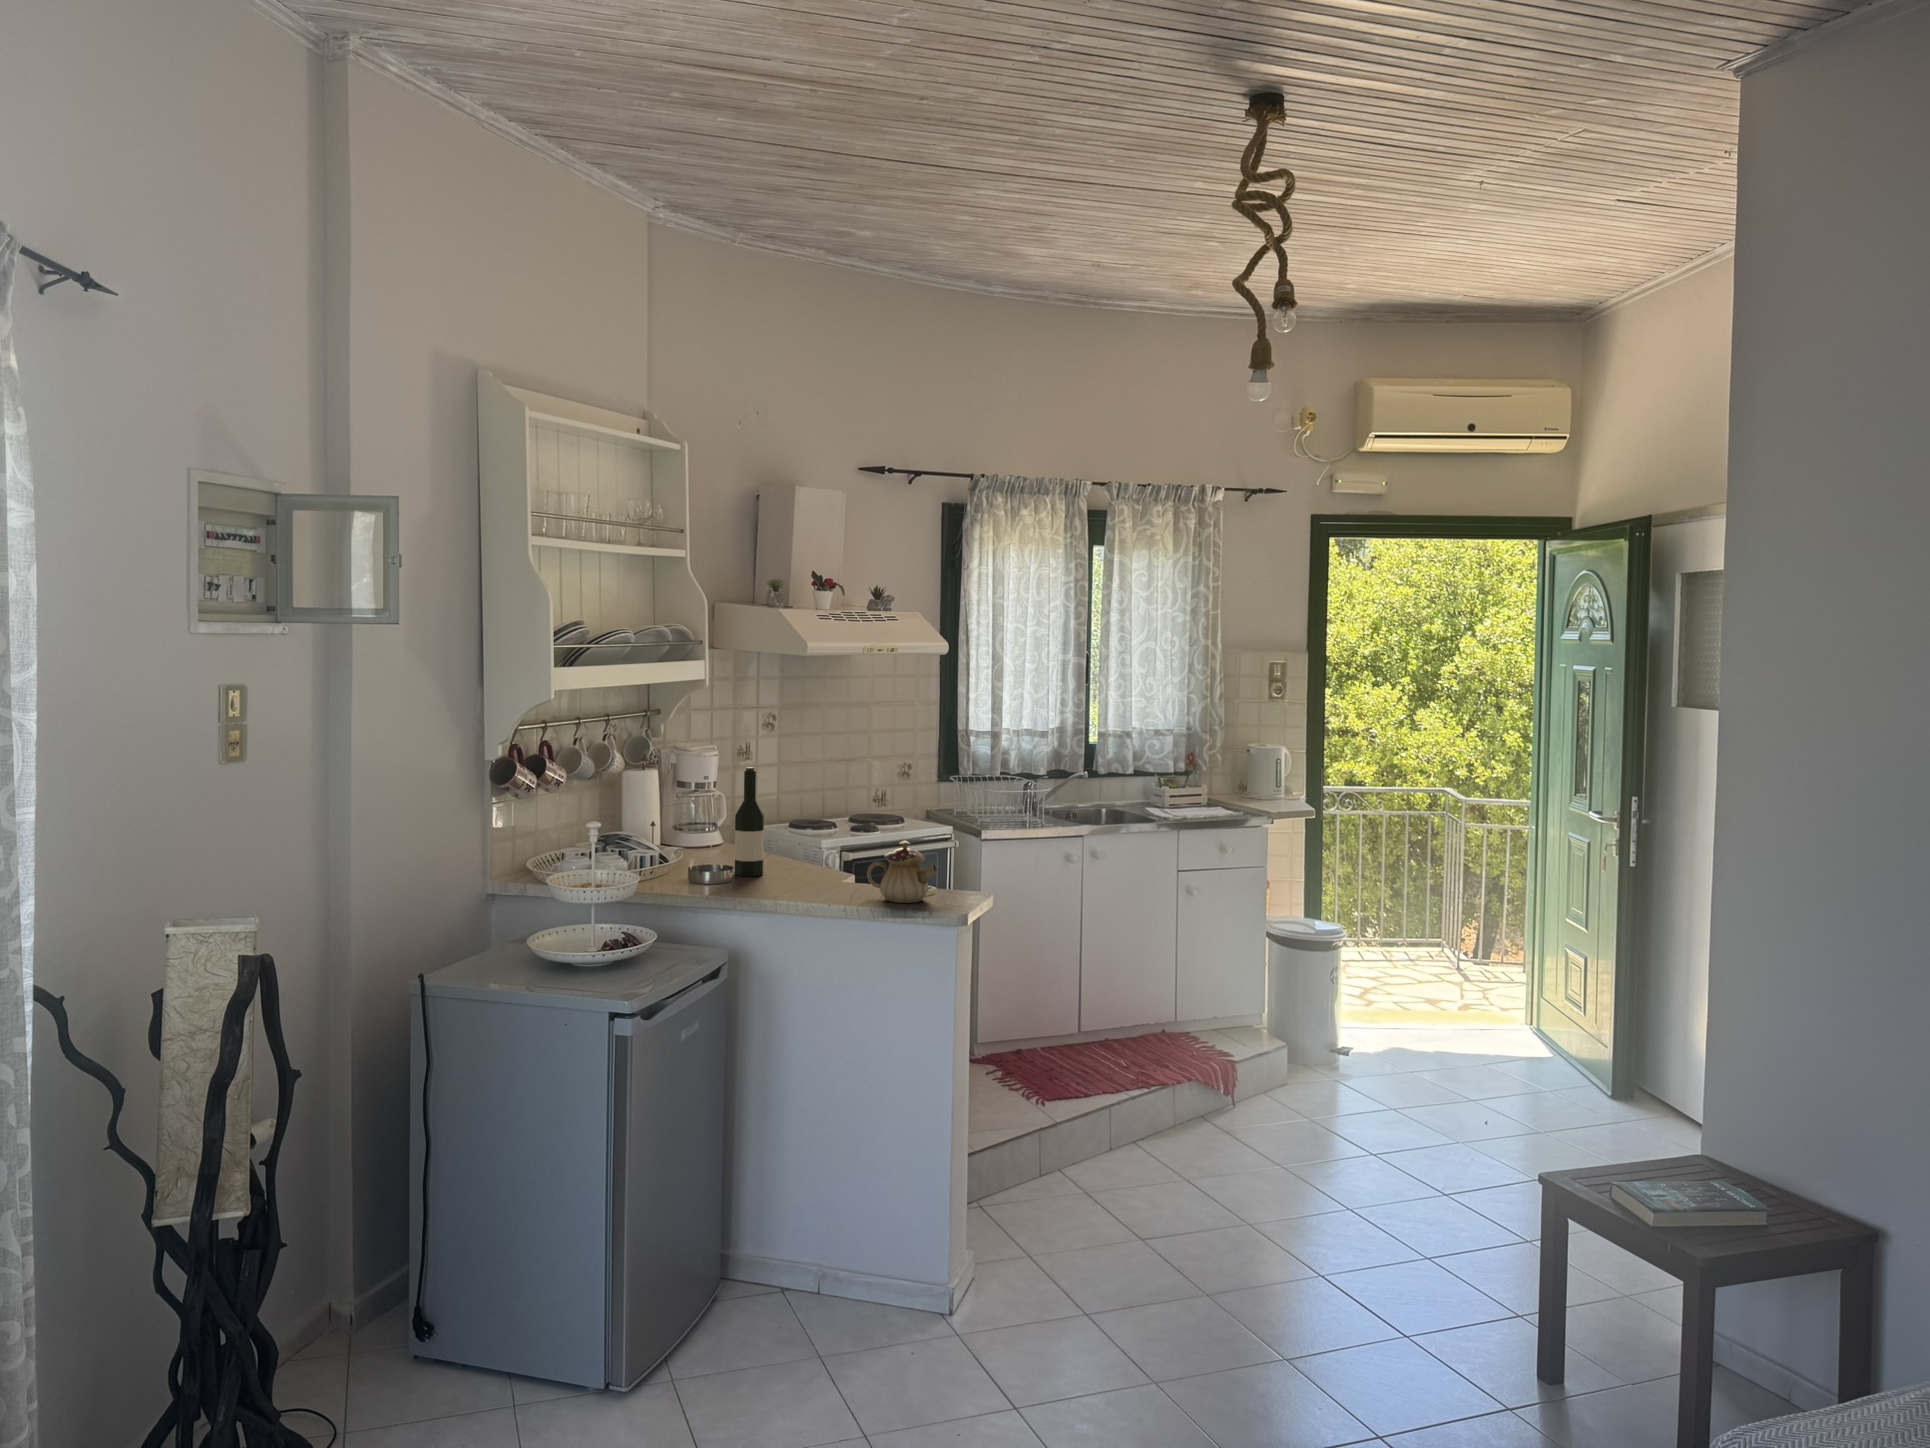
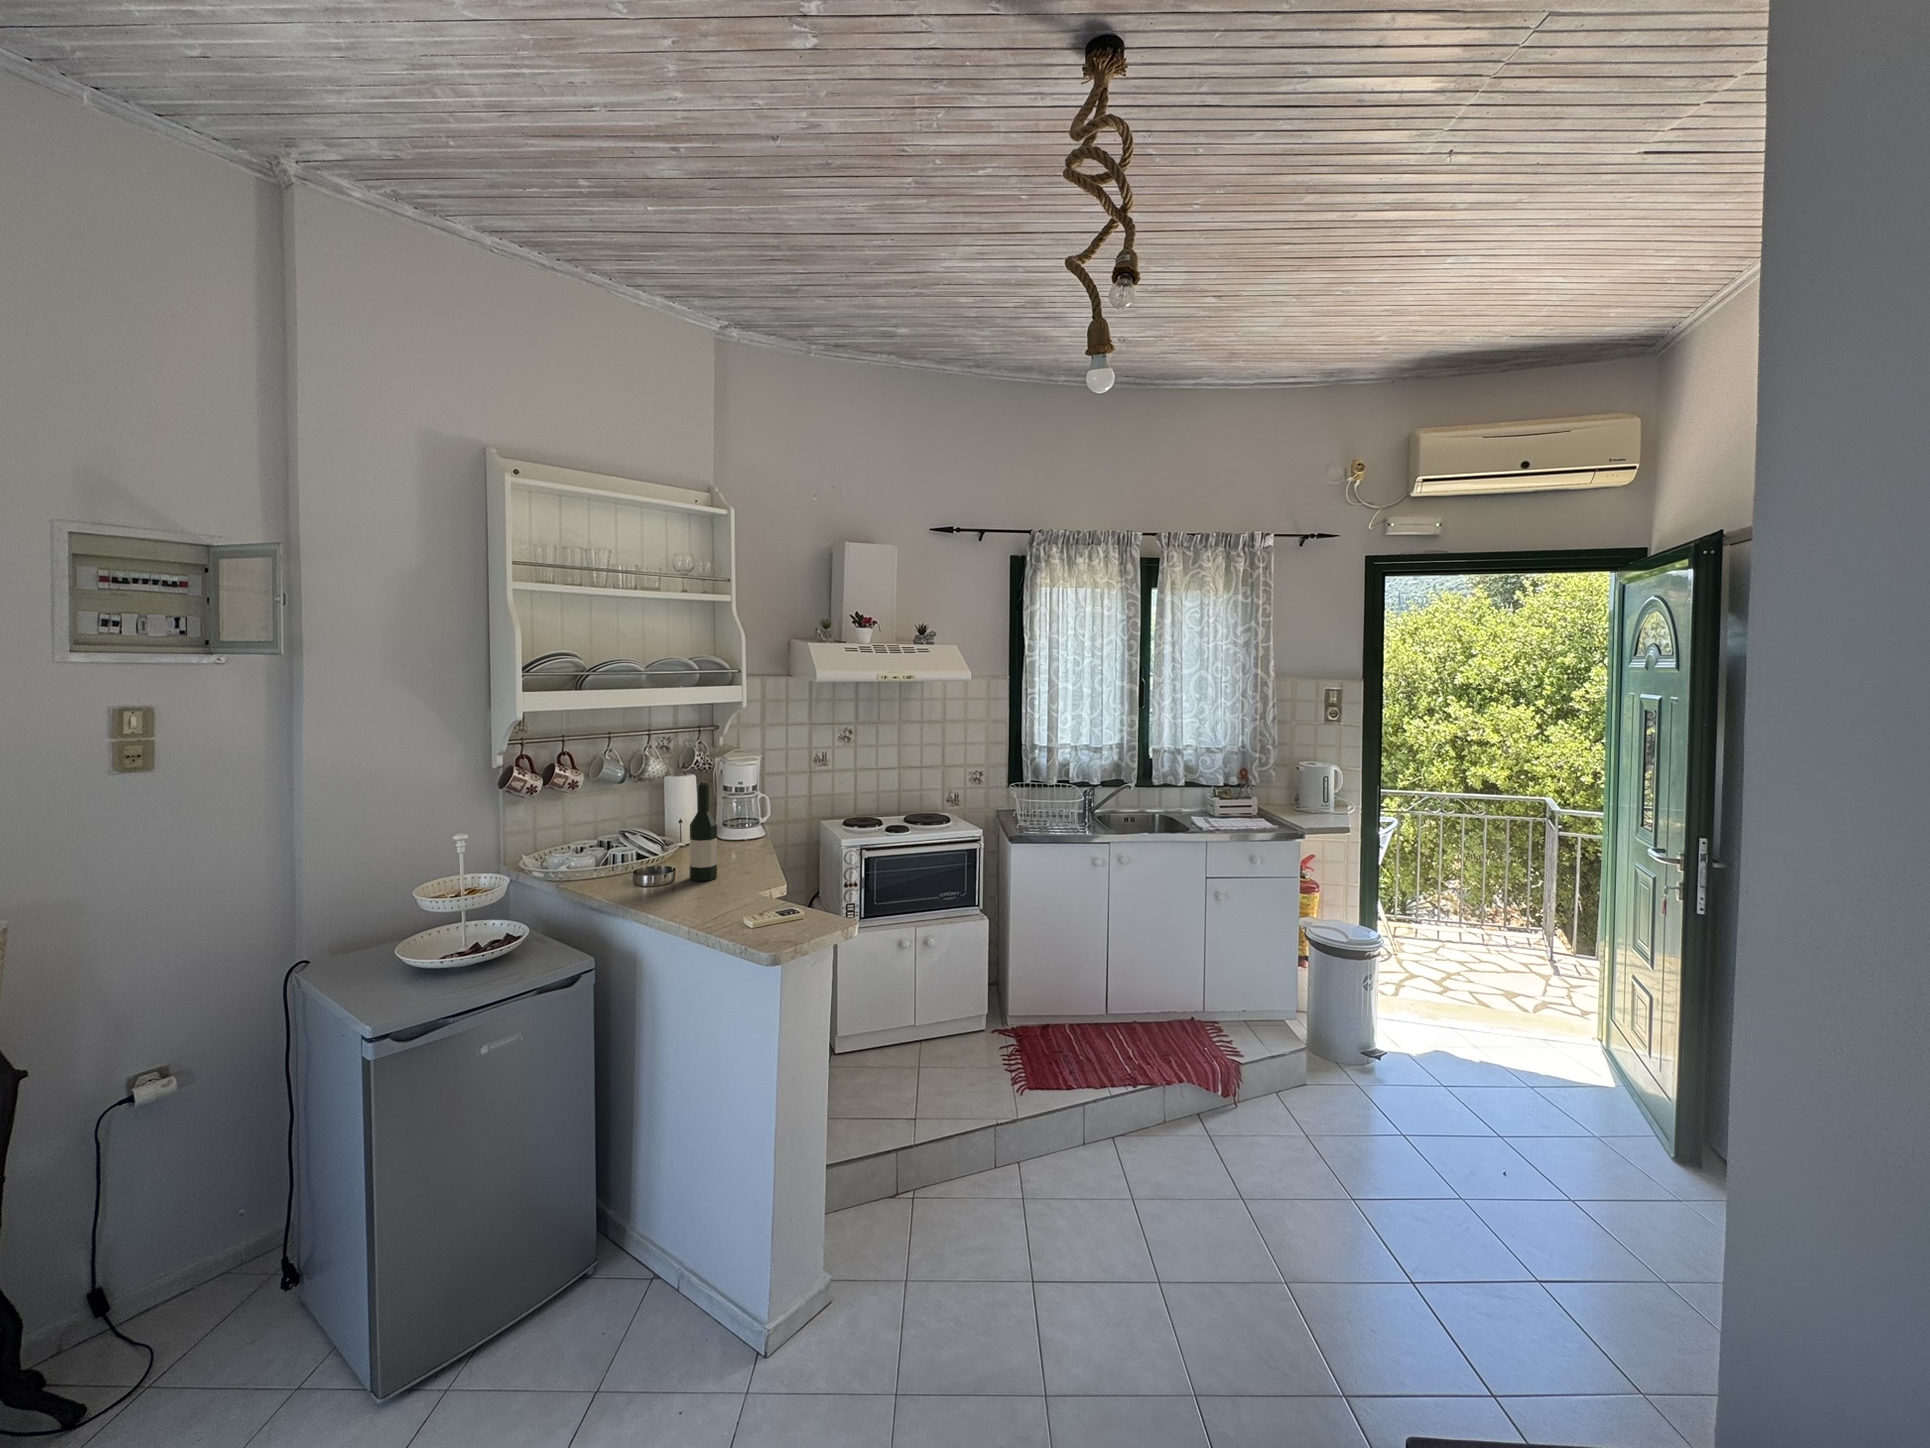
teapot: present [867,841,937,903] -> none [746,866,796,930]

